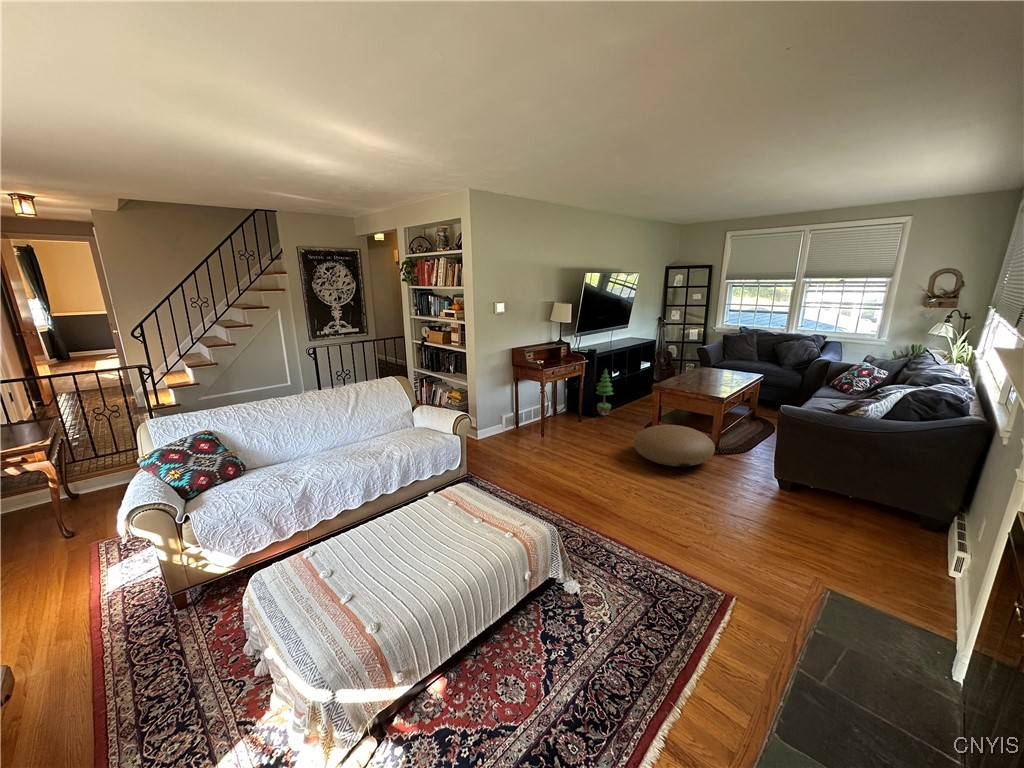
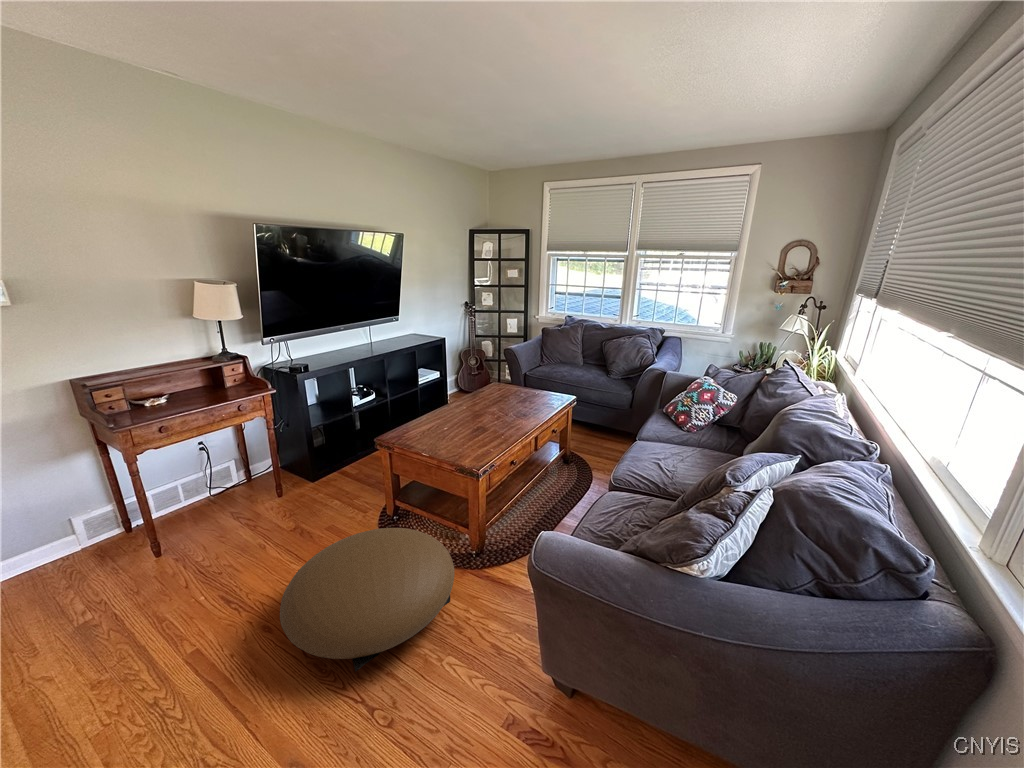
potted tree: present [596,369,613,416] -> none [306,399,341,480]

